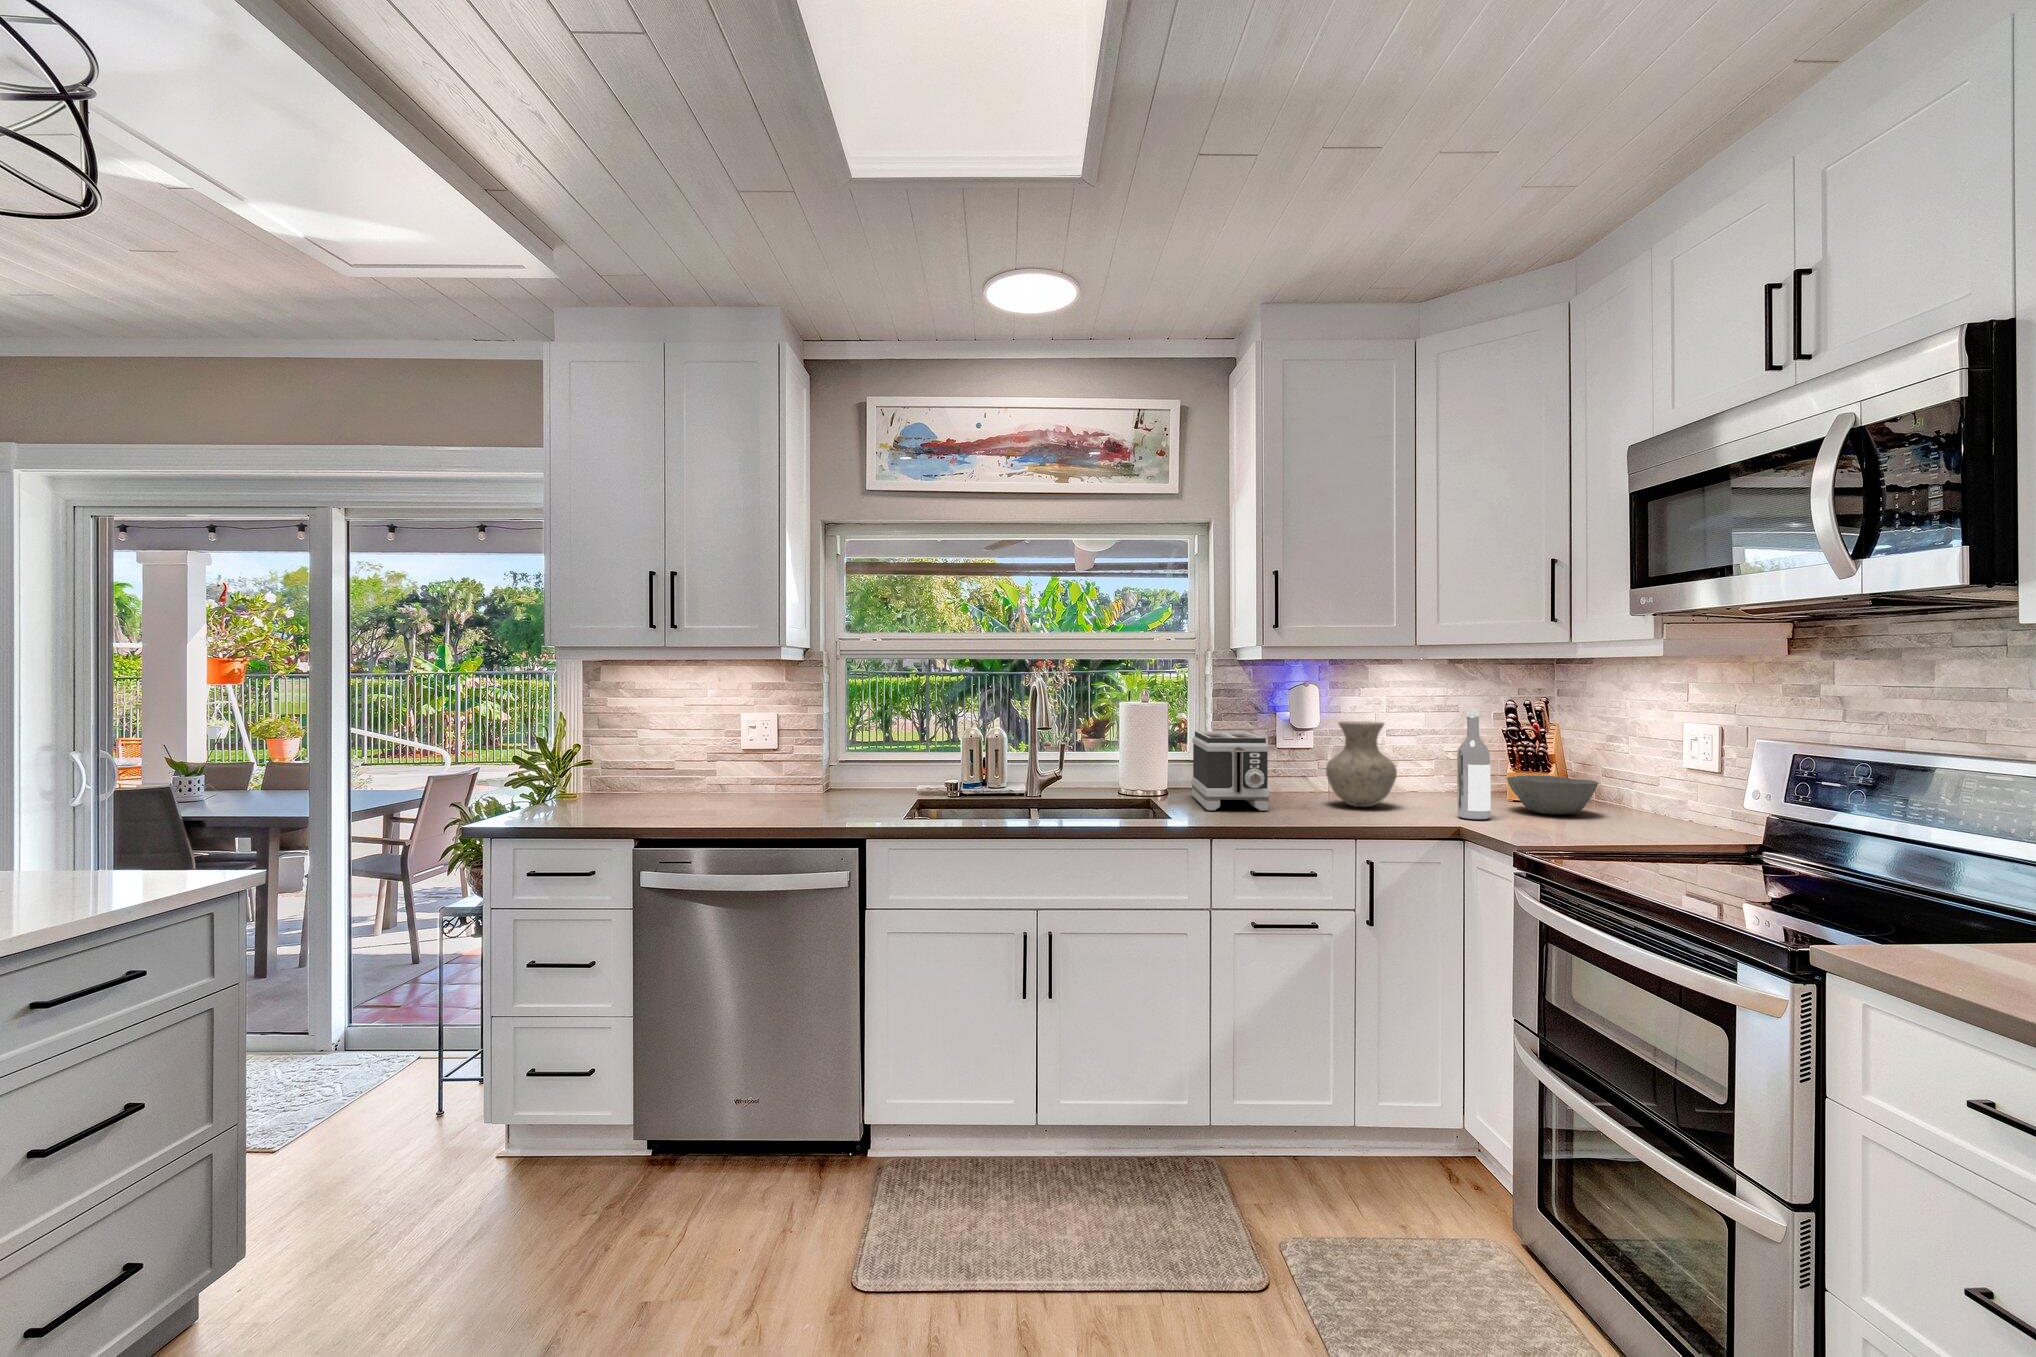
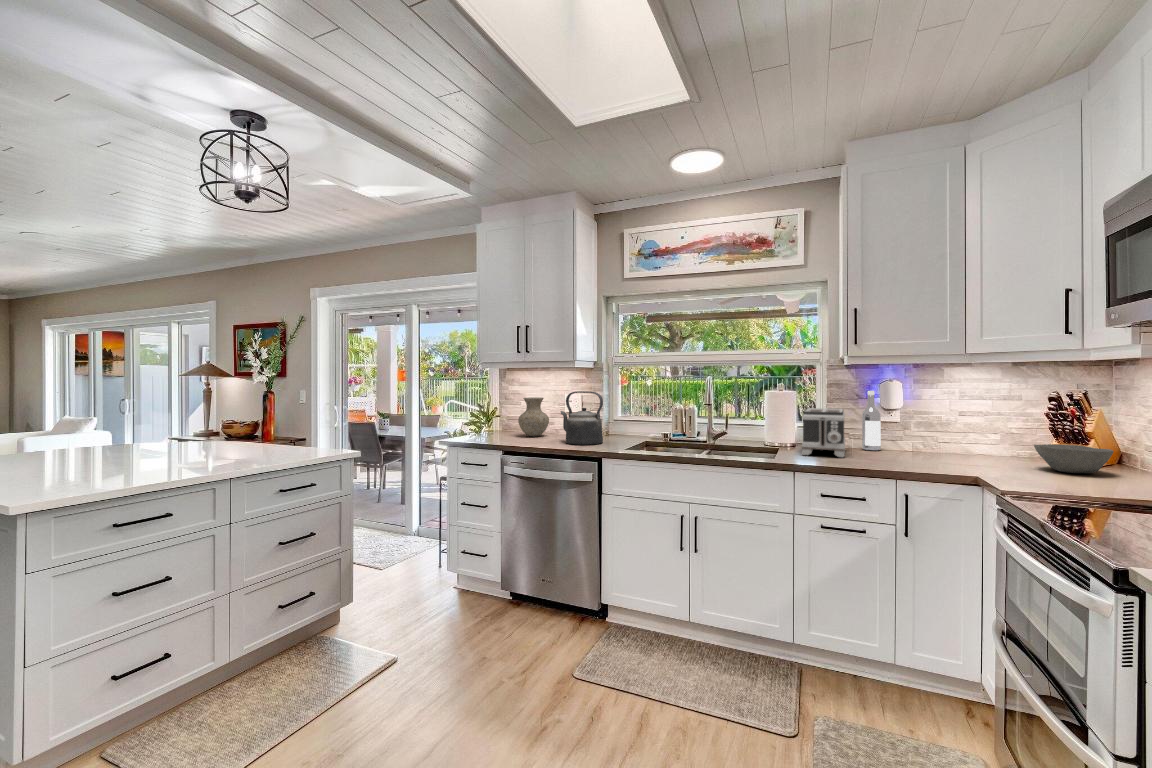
kettle: none [752,708,846,815] -> present [561,391,603,445]
wine bottle: present [1457,709,1491,820] -> present [862,391,881,451]
vase: present [1326,721,1397,807] -> present [518,397,549,437]

